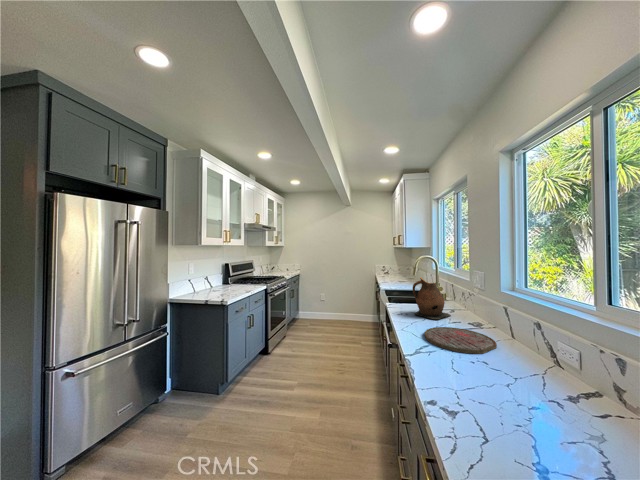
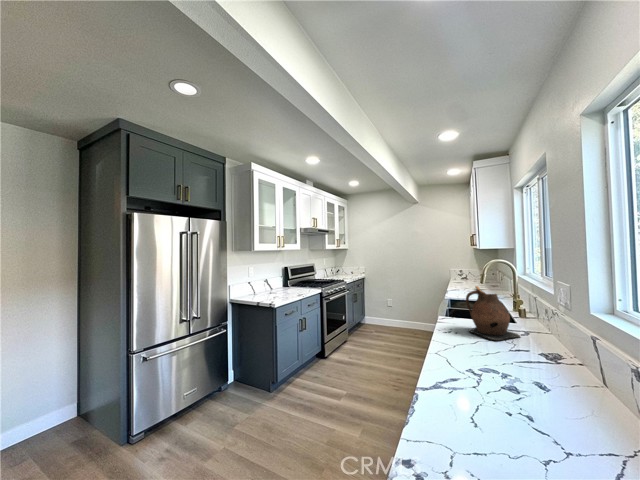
cutting board: present [425,327,497,354] -> none [464,351,568,395]

